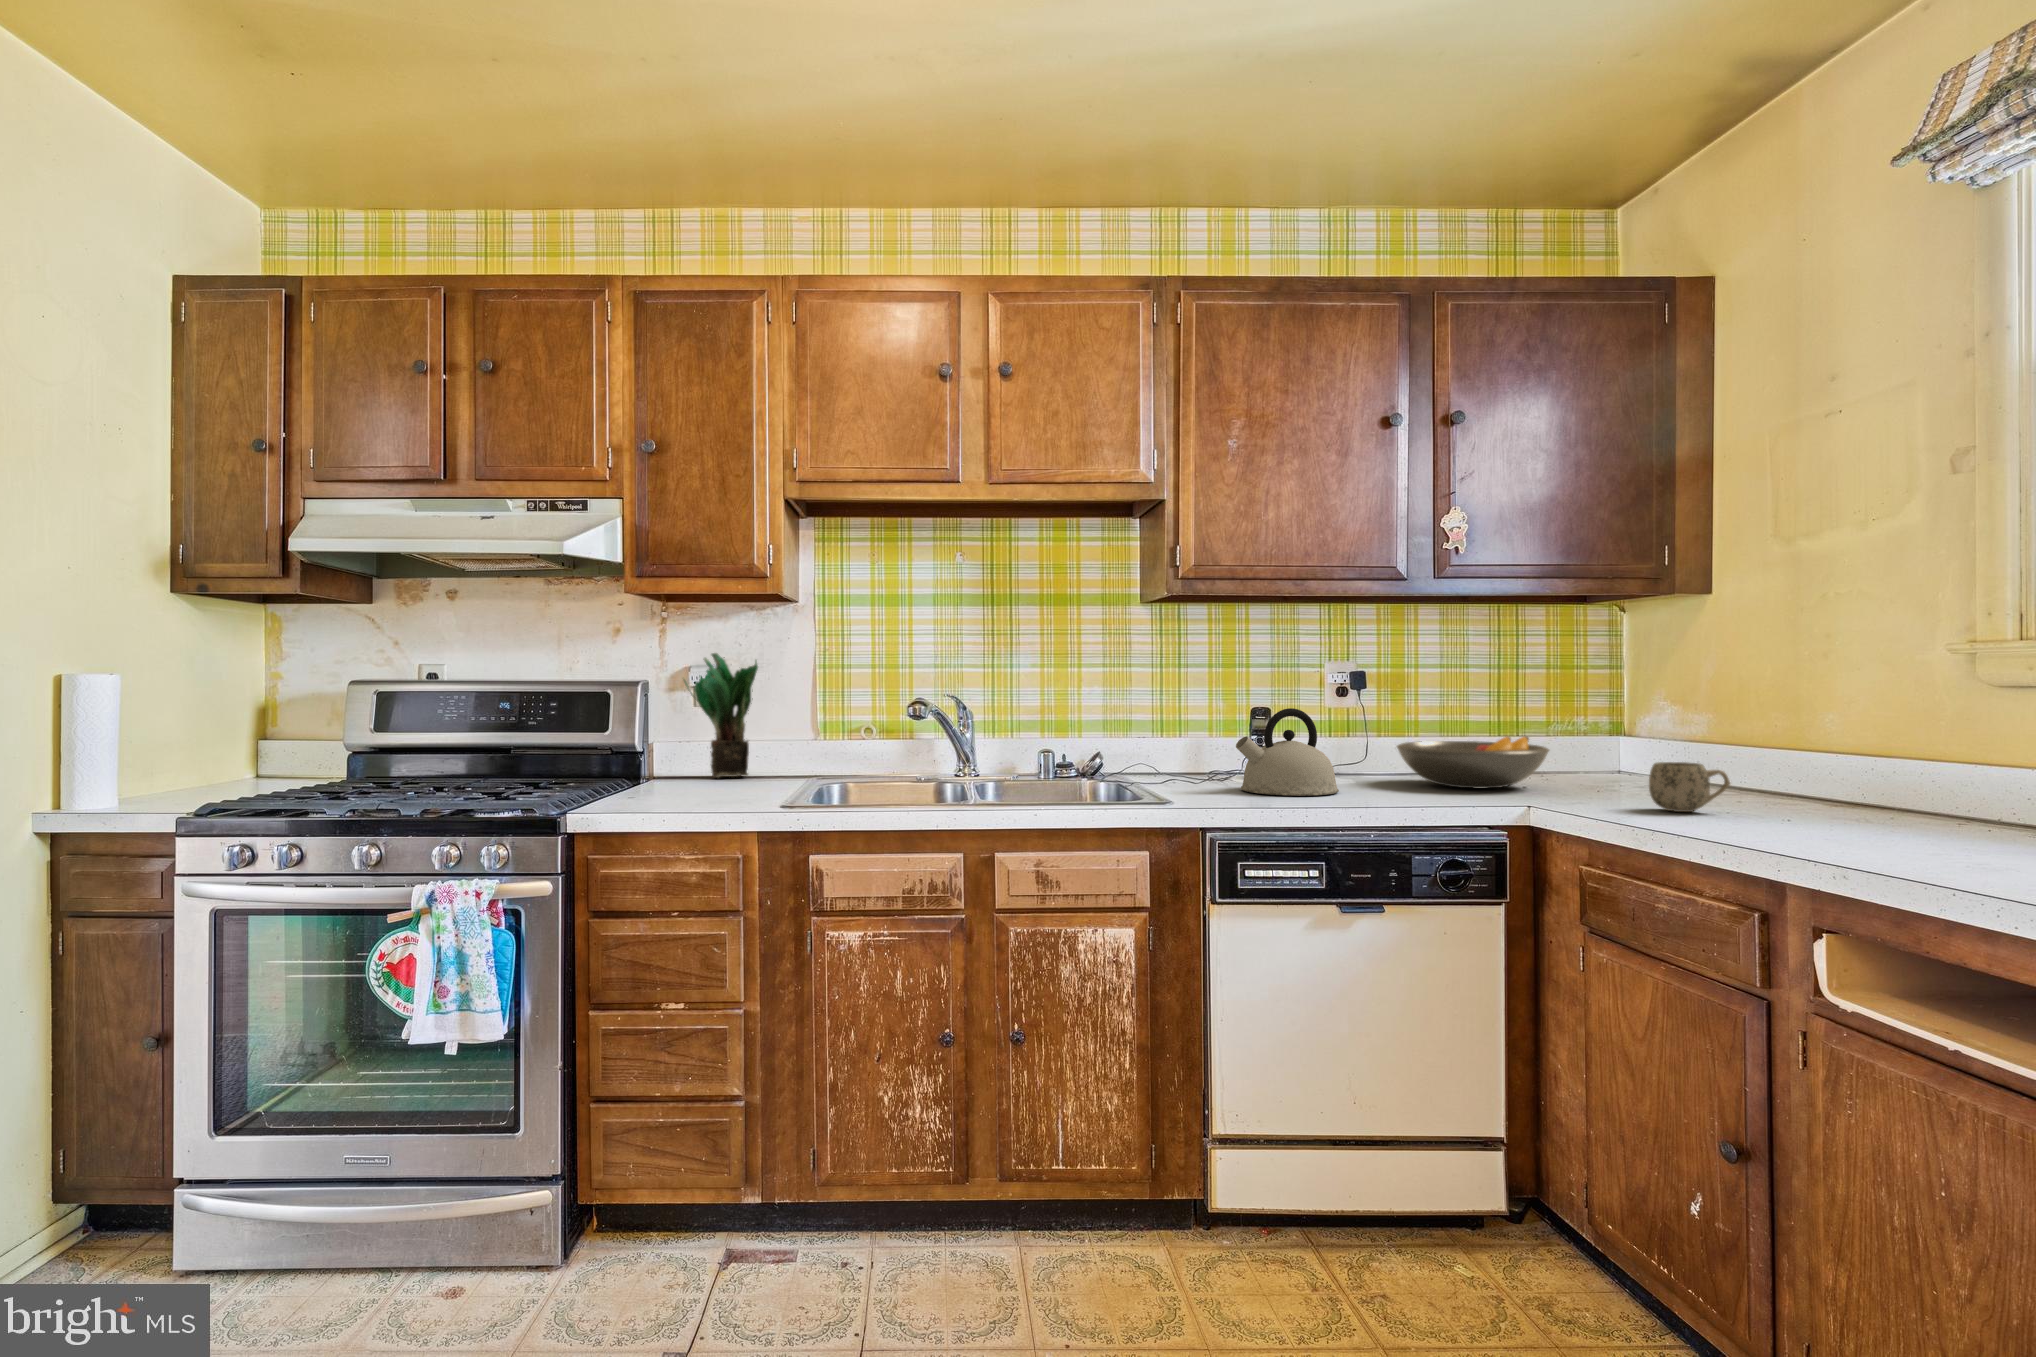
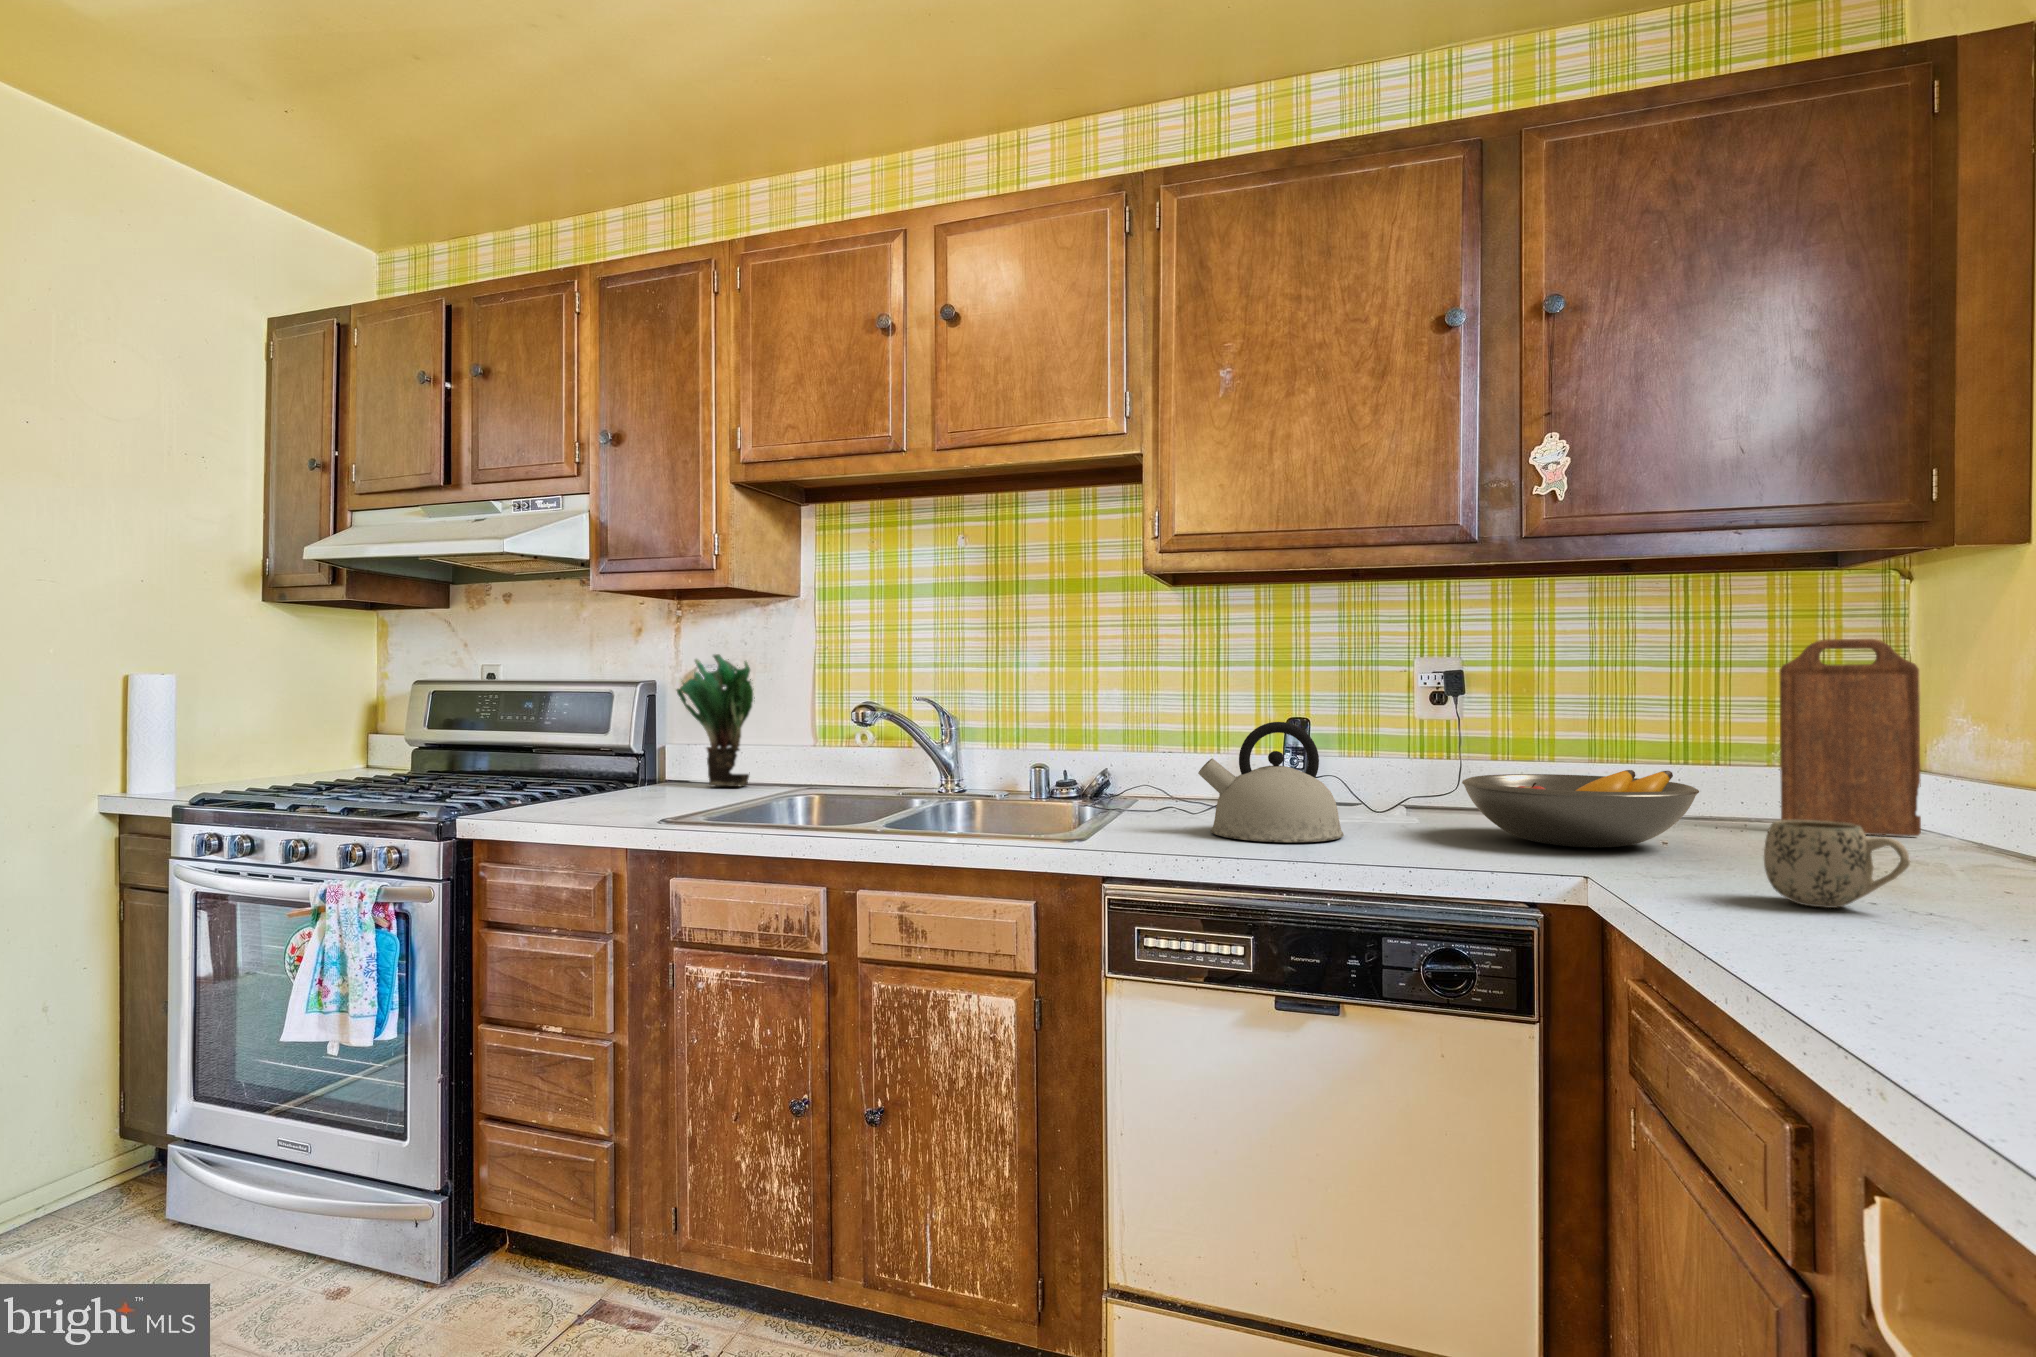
cutting board: none [1548,649,1622,773] -> present [1780,639,1921,836]

